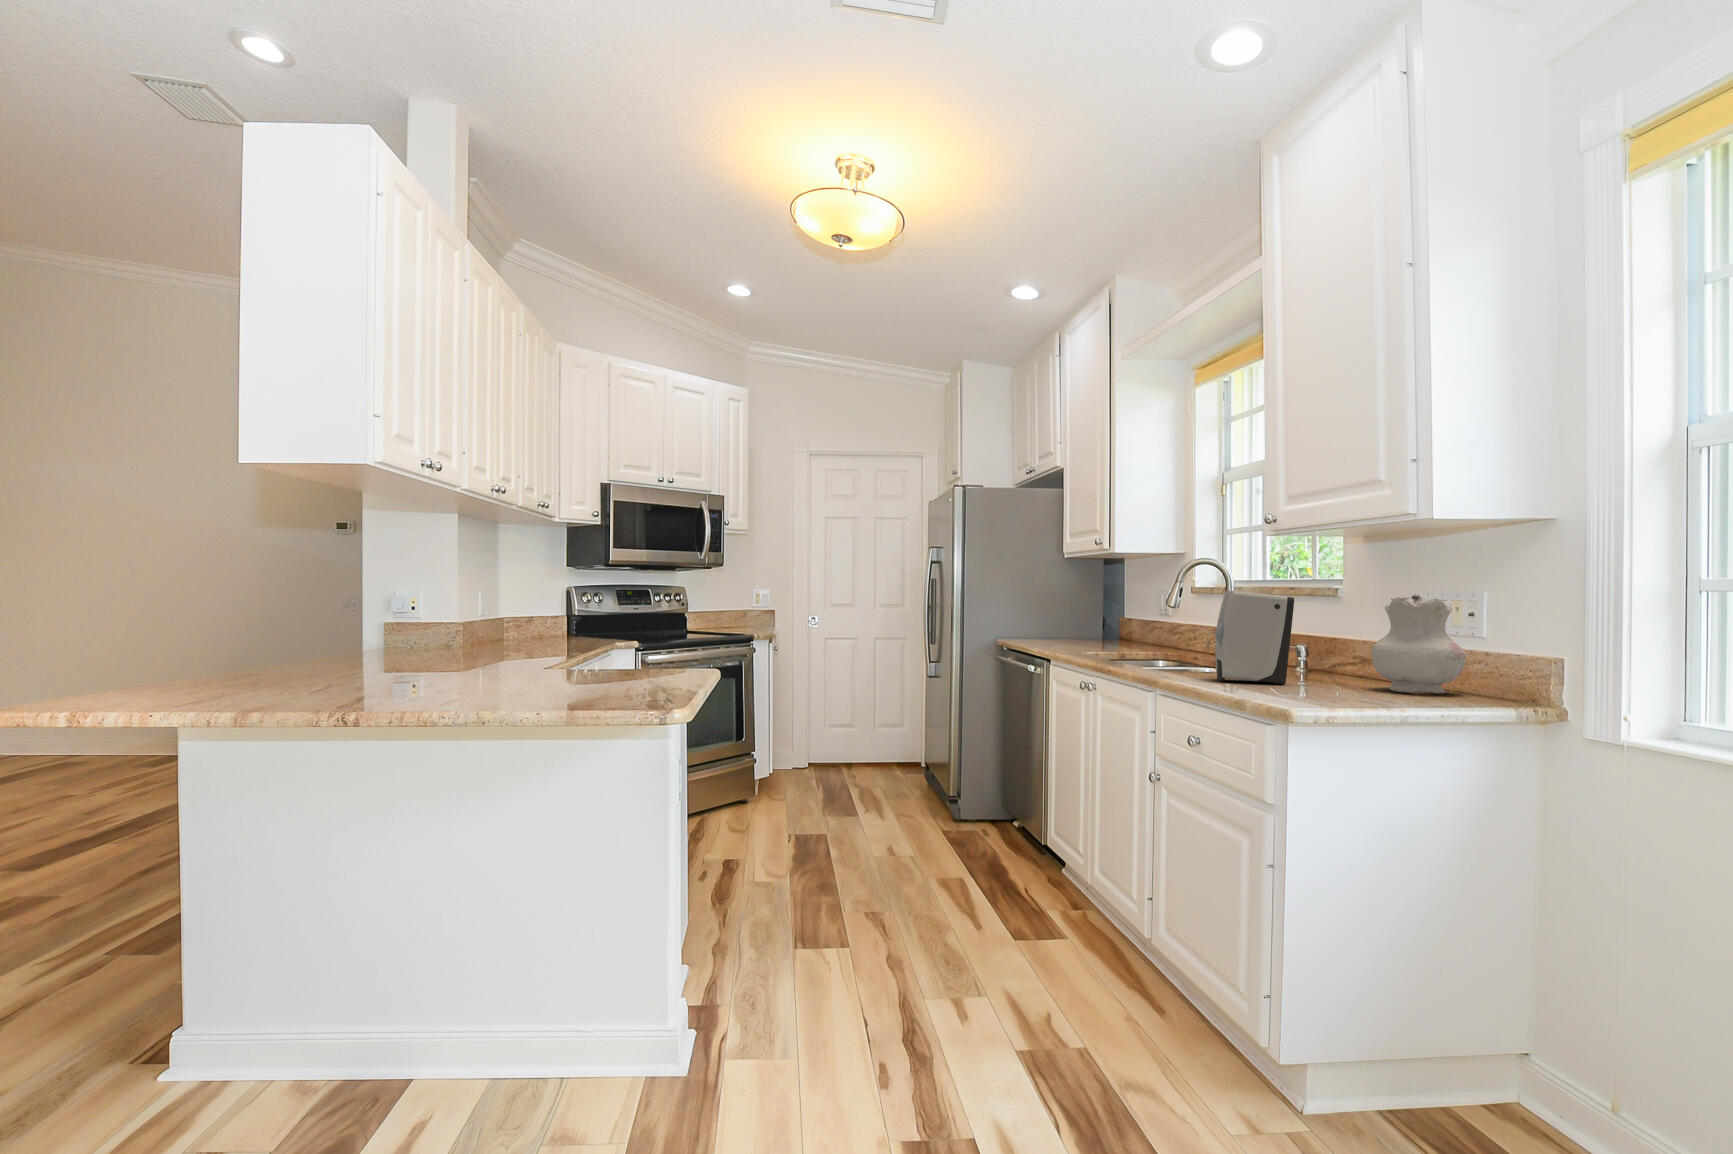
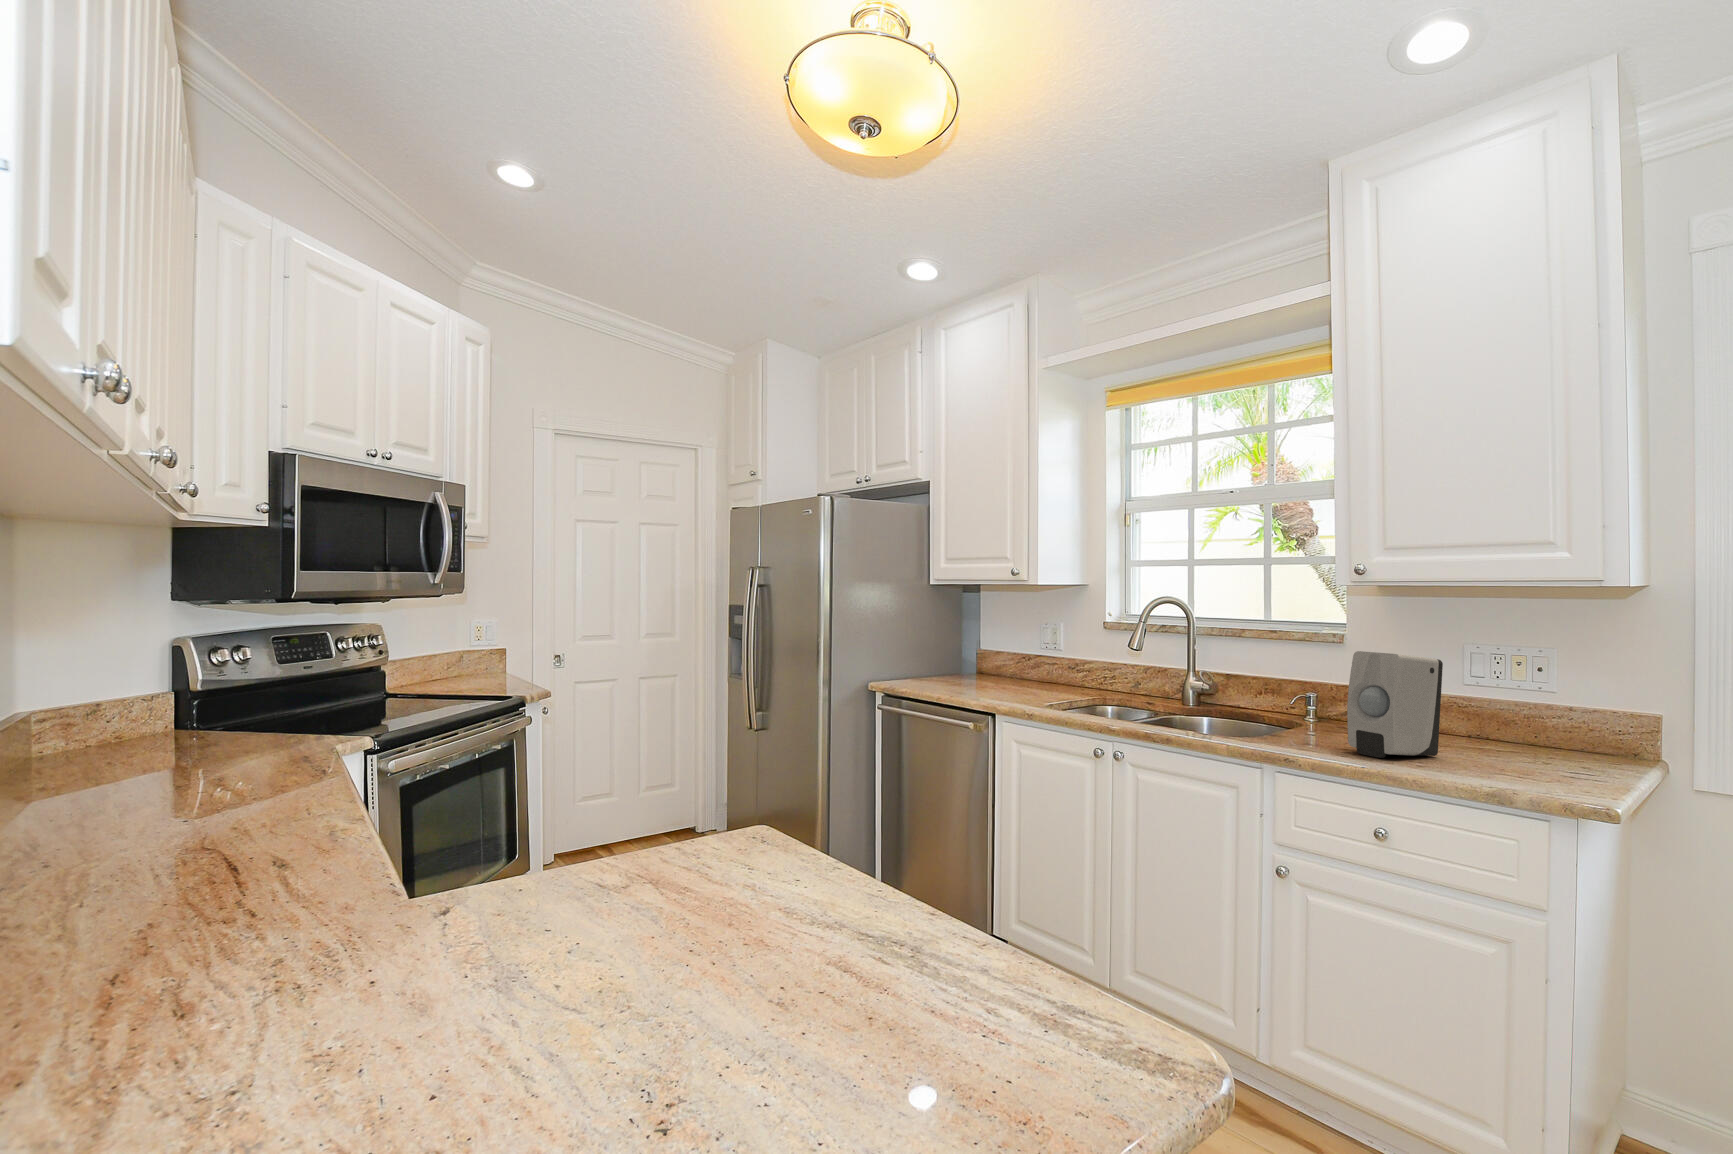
ceramic pitcher: present [1372,594,1465,694] -> none [1487,651,1591,758]

